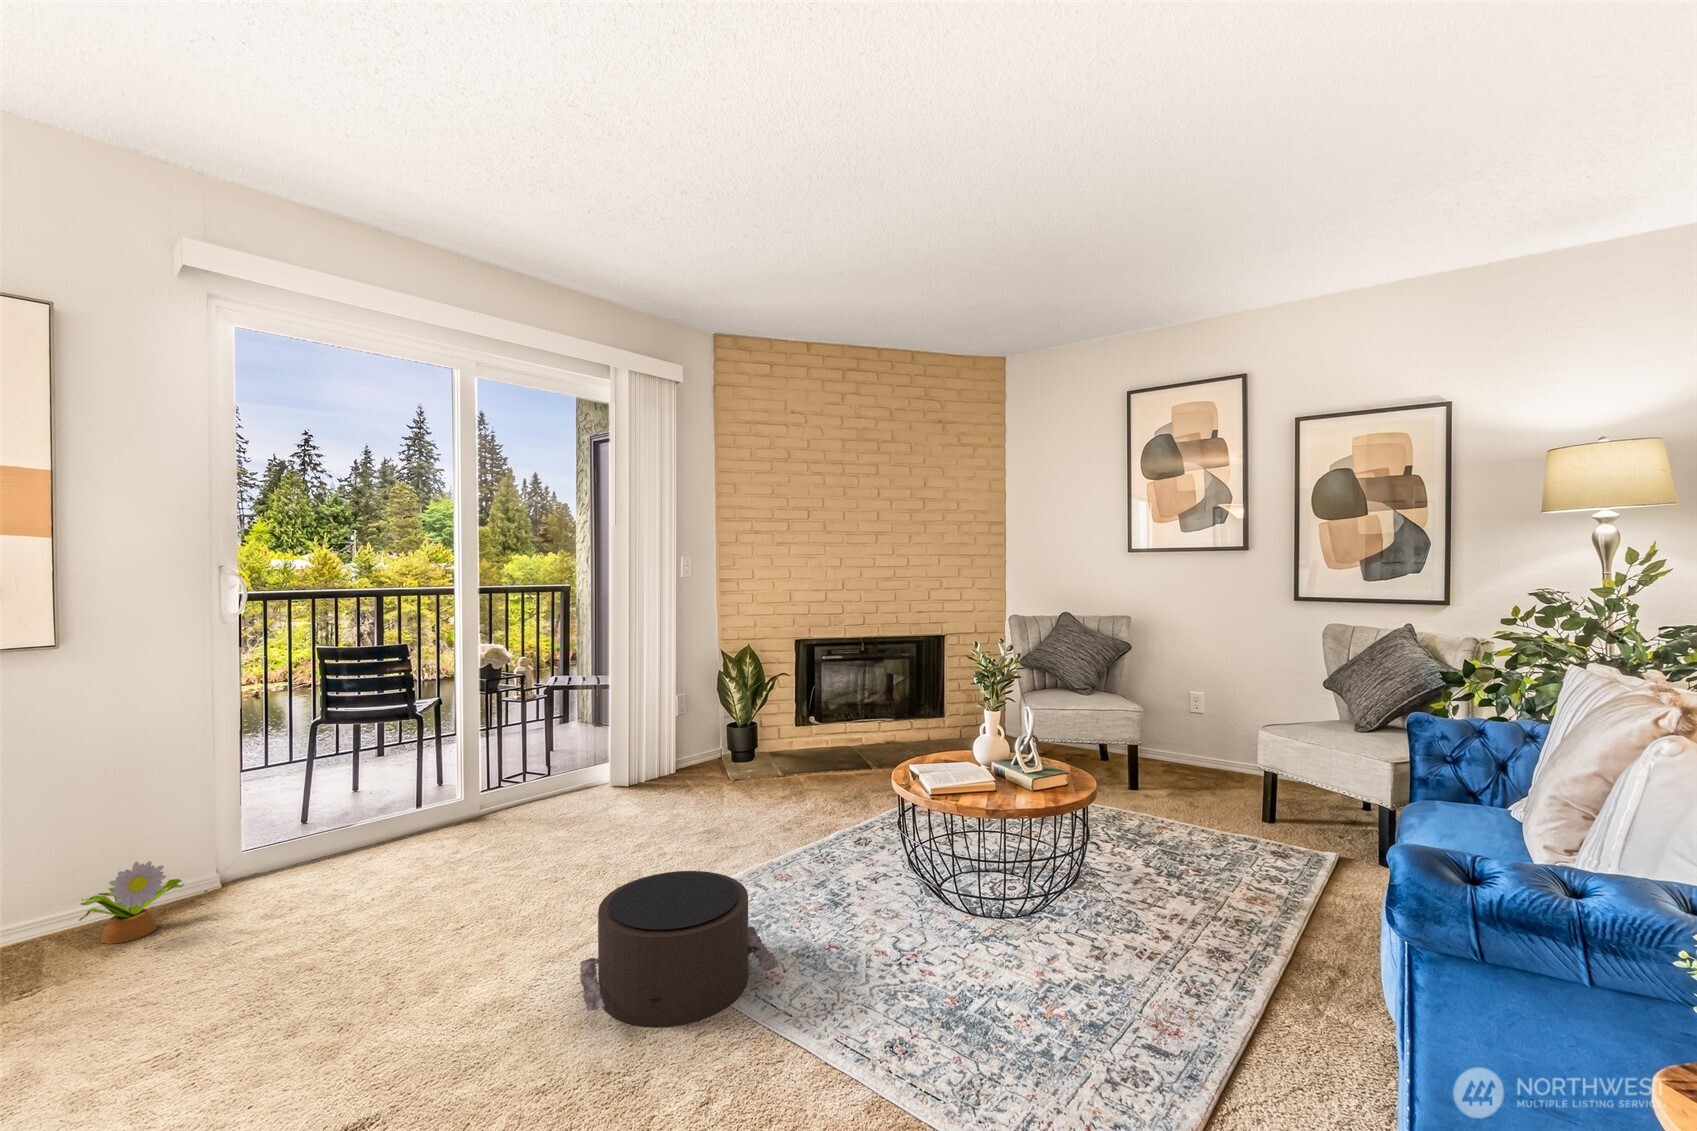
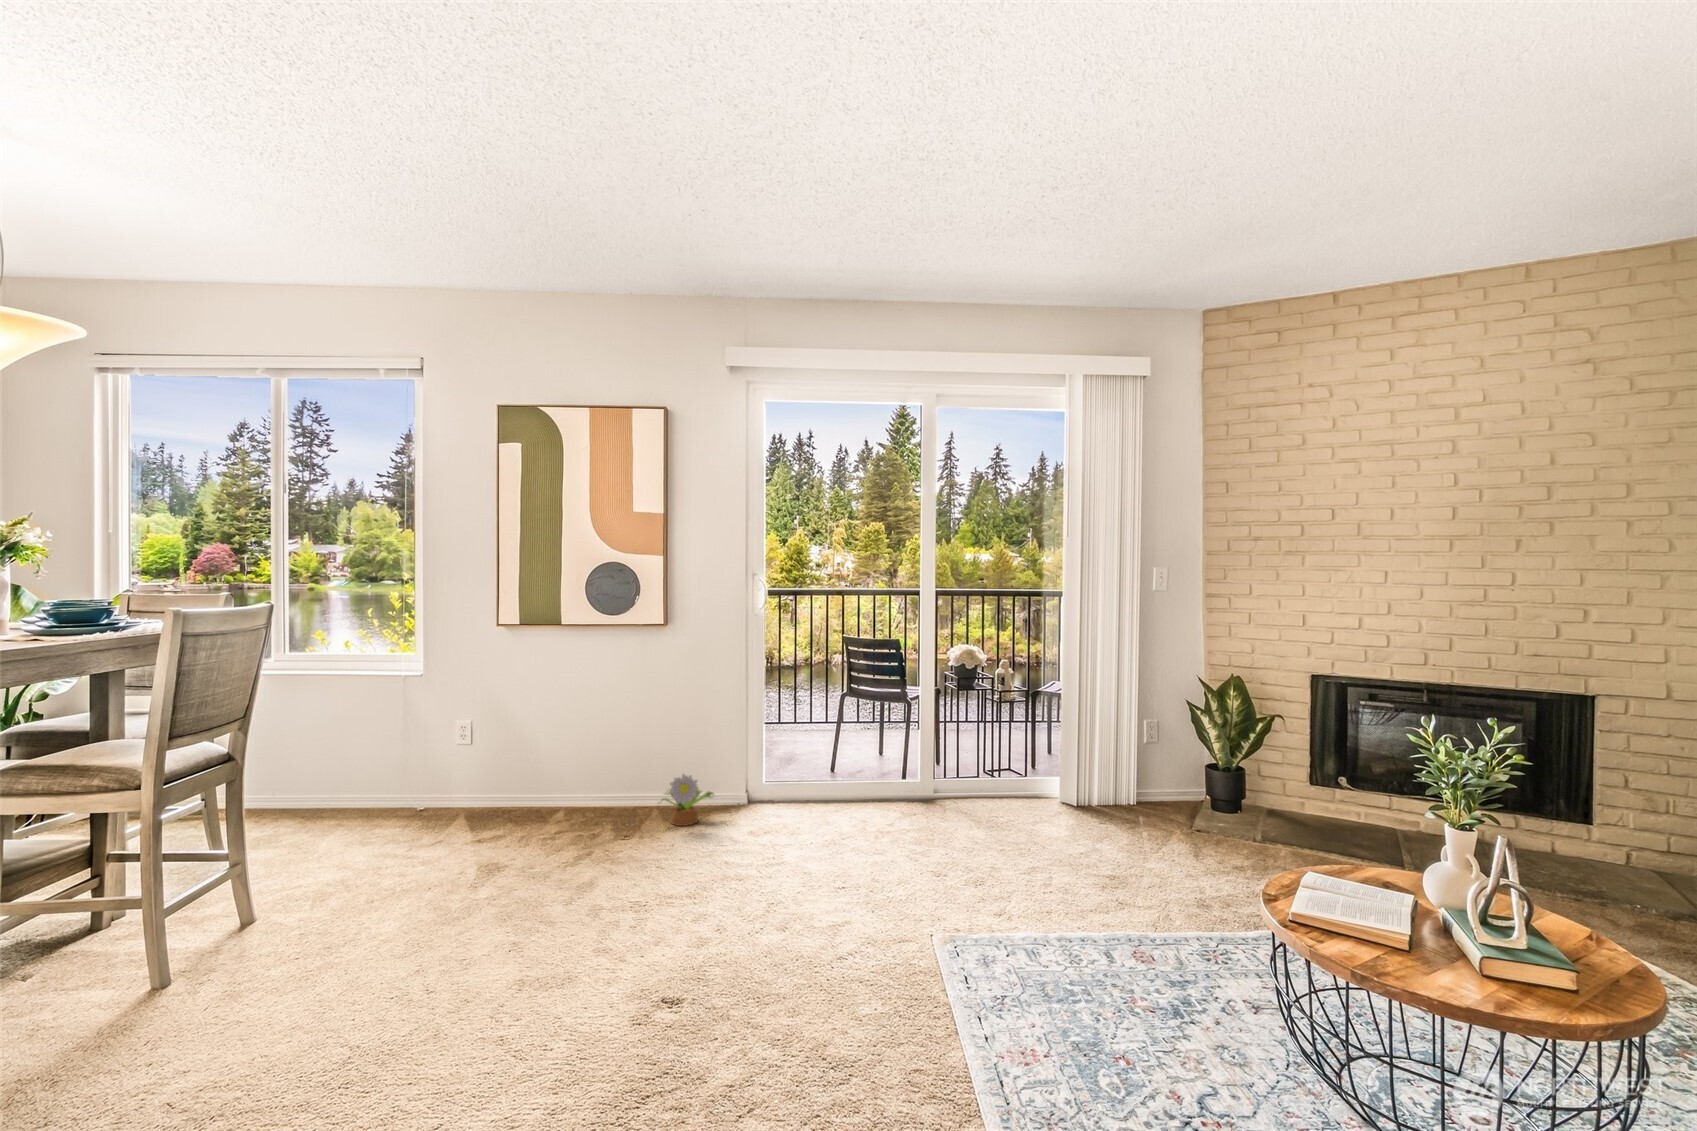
pouf: present [580,871,779,1027] -> none [834,897,1036,1061]

